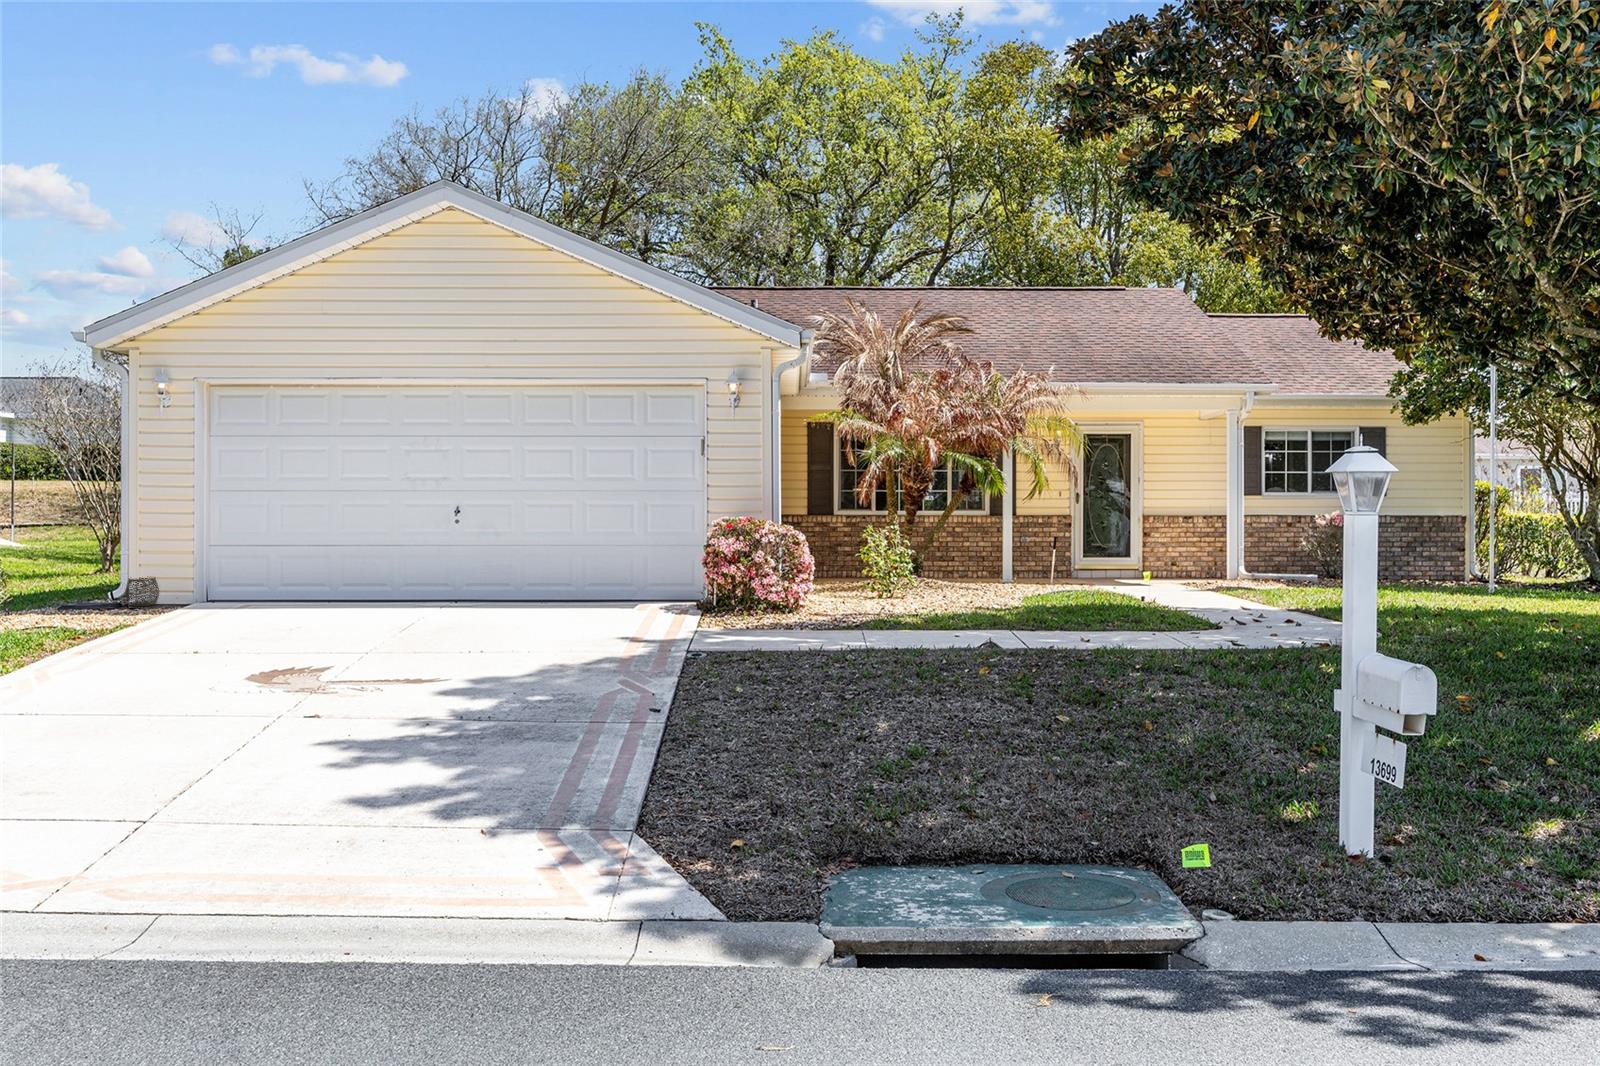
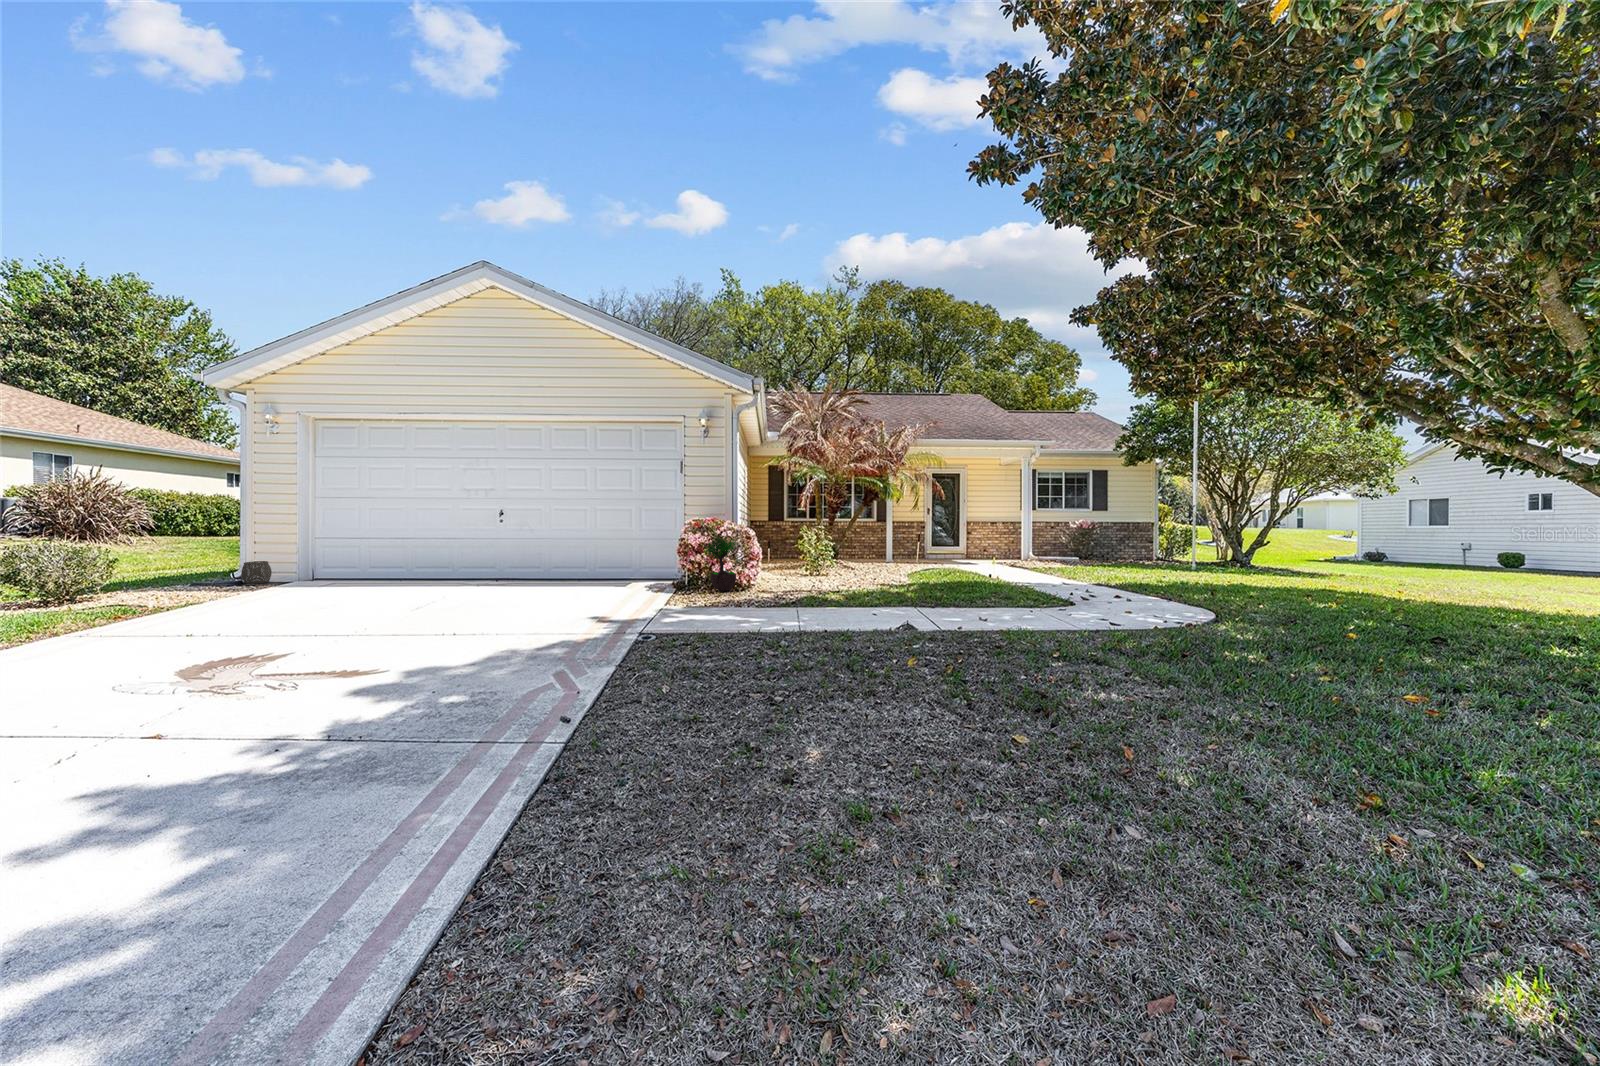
potted tree: none [740,536,785,613] -> present [706,537,736,591]

